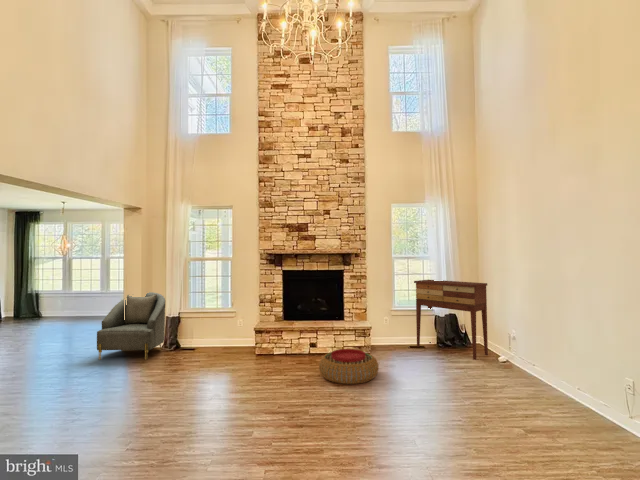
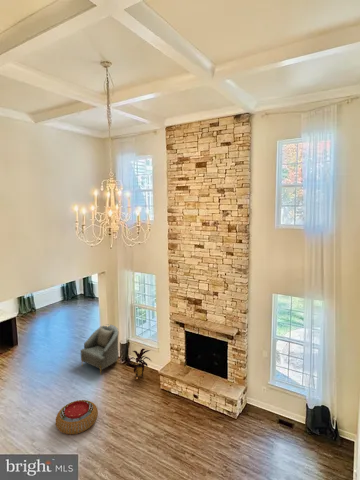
console table: present [414,280,488,360] -> none [283,369,341,473]
house plant: none [196,310,230,353] -> present [129,349,150,377]
pouf: present [319,349,379,384] -> present [56,400,98,434]

